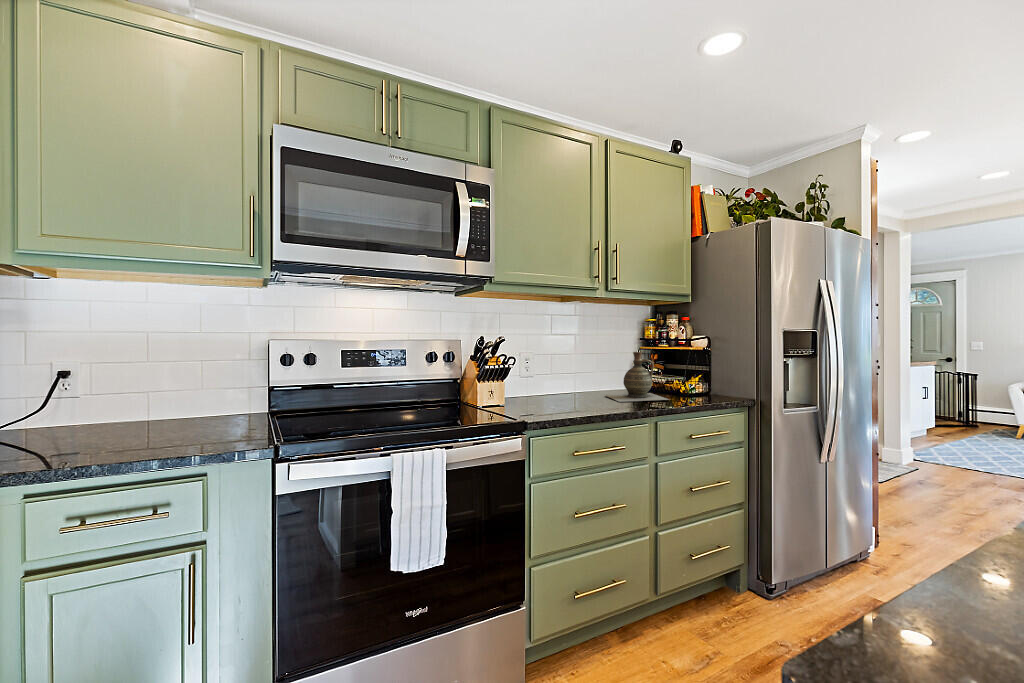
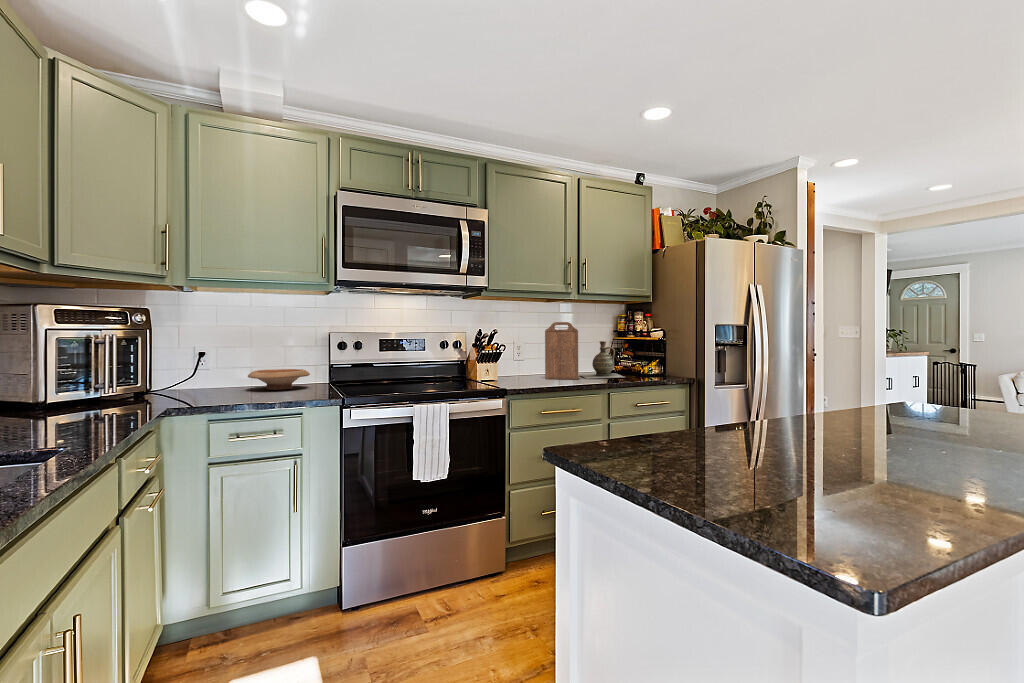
cutting board: none [565,327,610,403] -> present [545,322,578,379]
wooden bowl: none [131,394,233,428] -> present [248,369,310,390]

